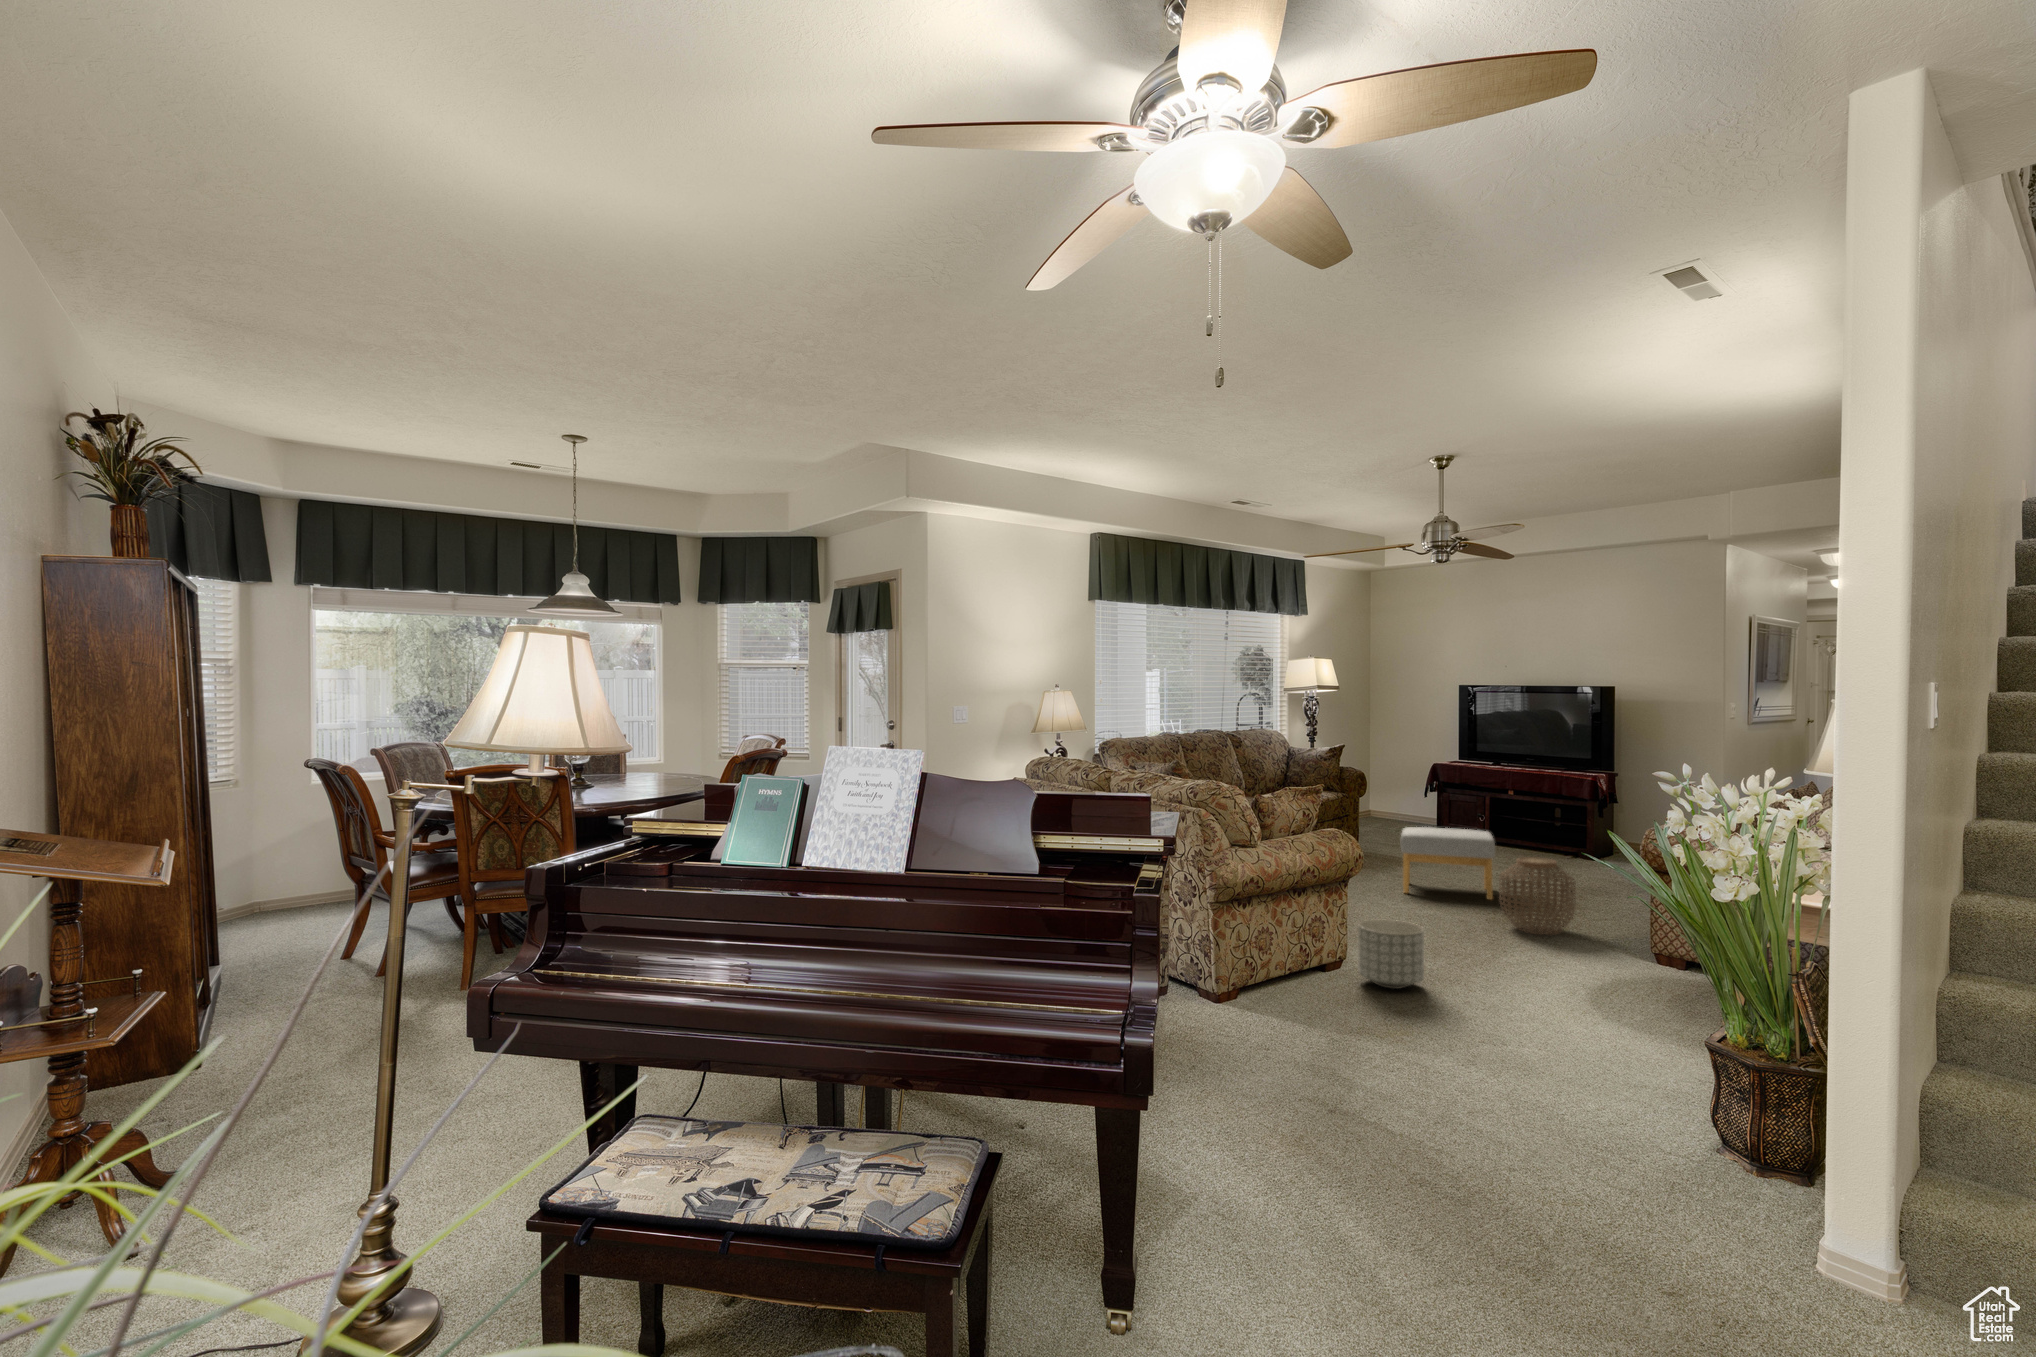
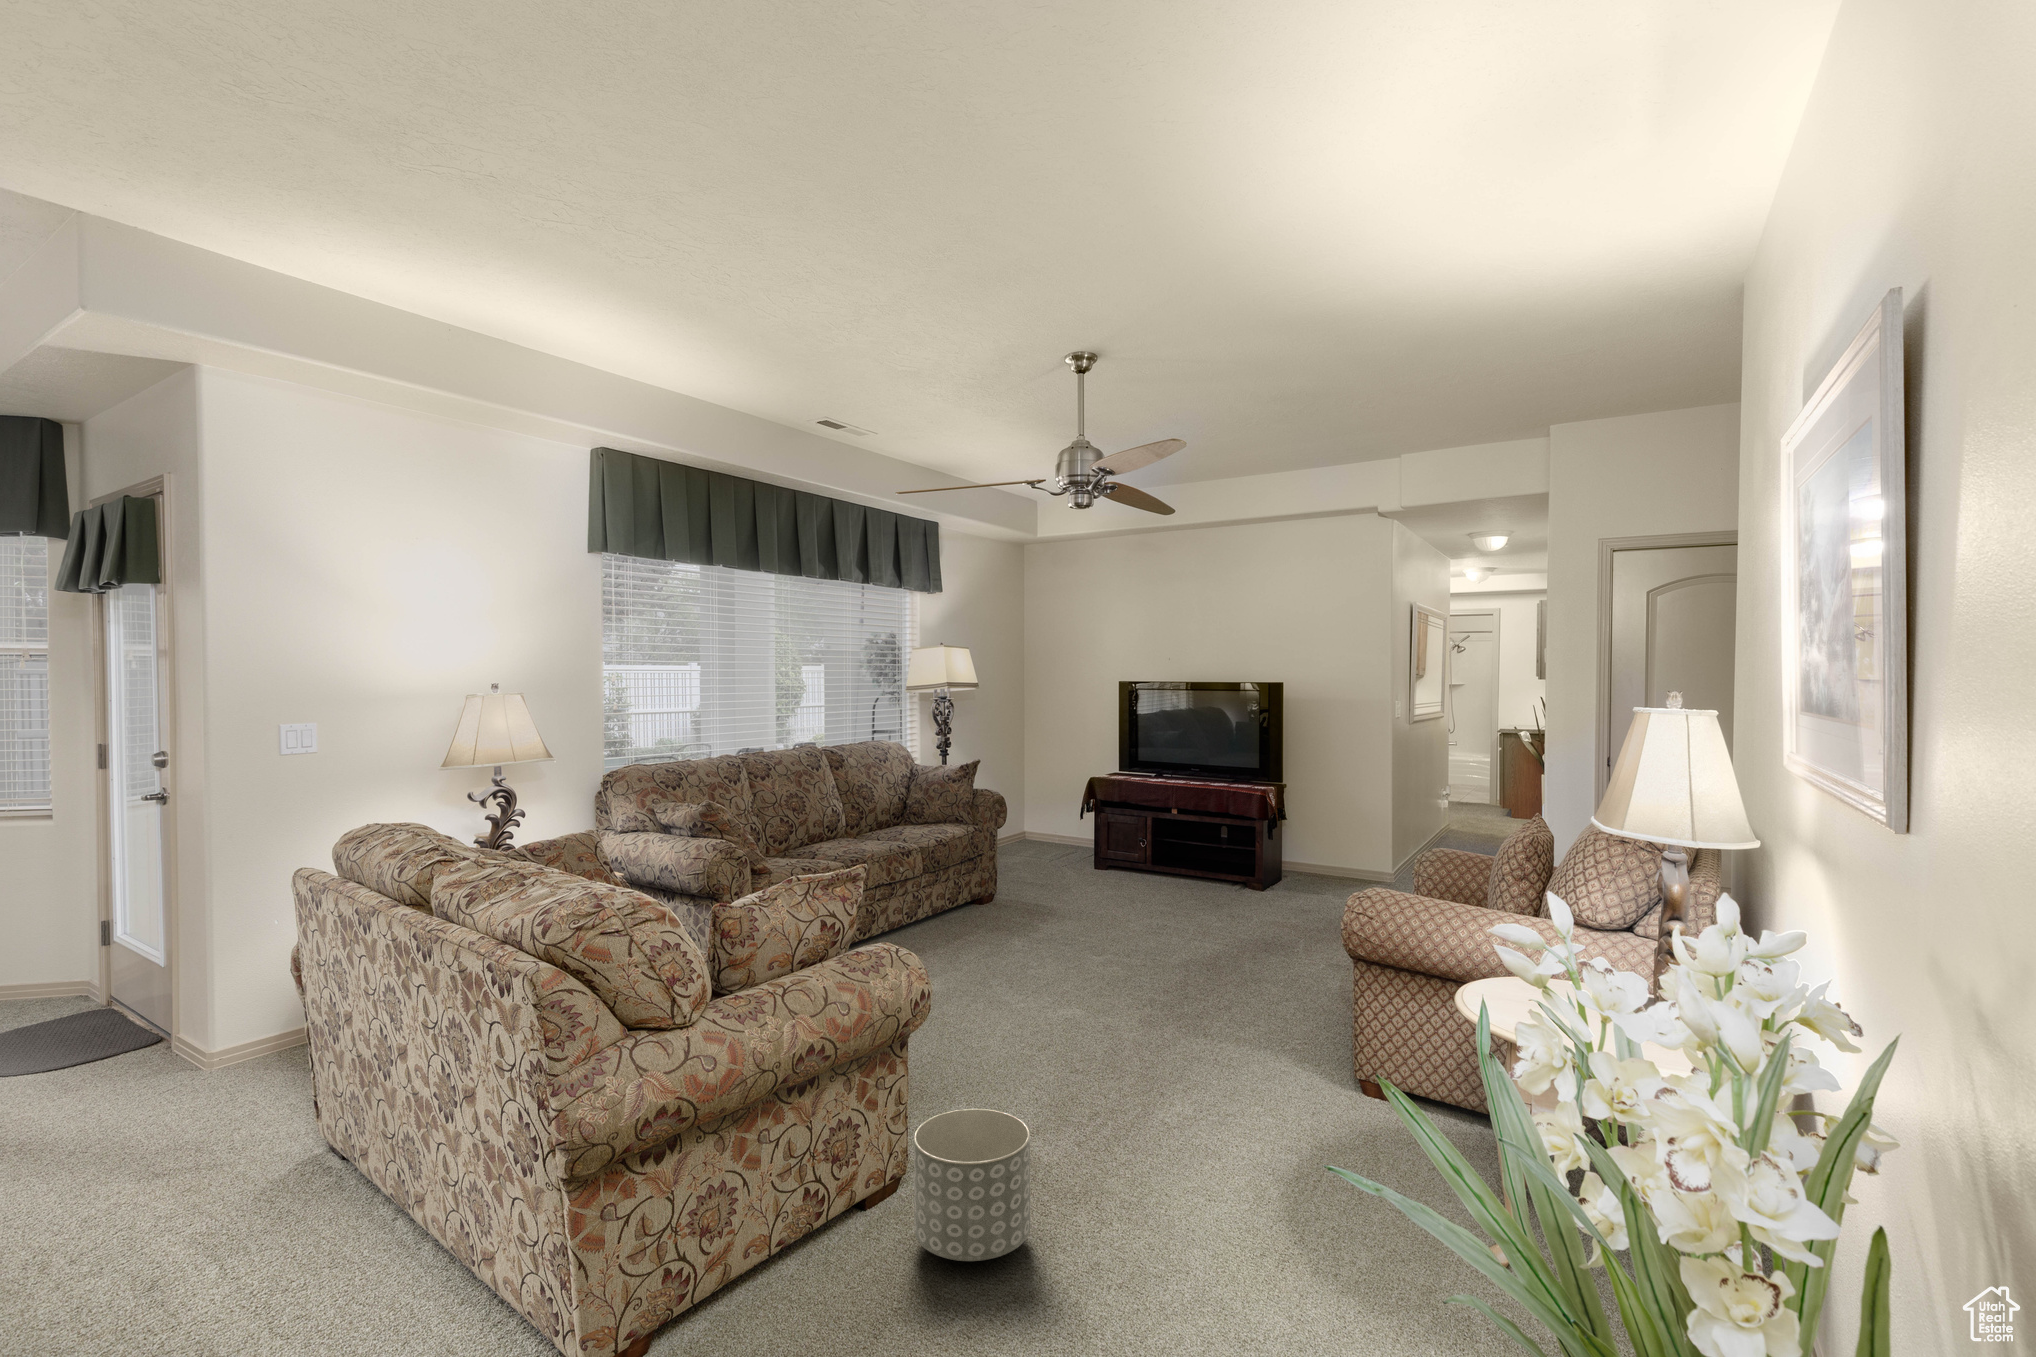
footstool: present [1400,827,1495,899] -> none [1032,875,1154,976]
woven basket: present [1499,857,1576,935] -> none [1159,930,1262,1051]

